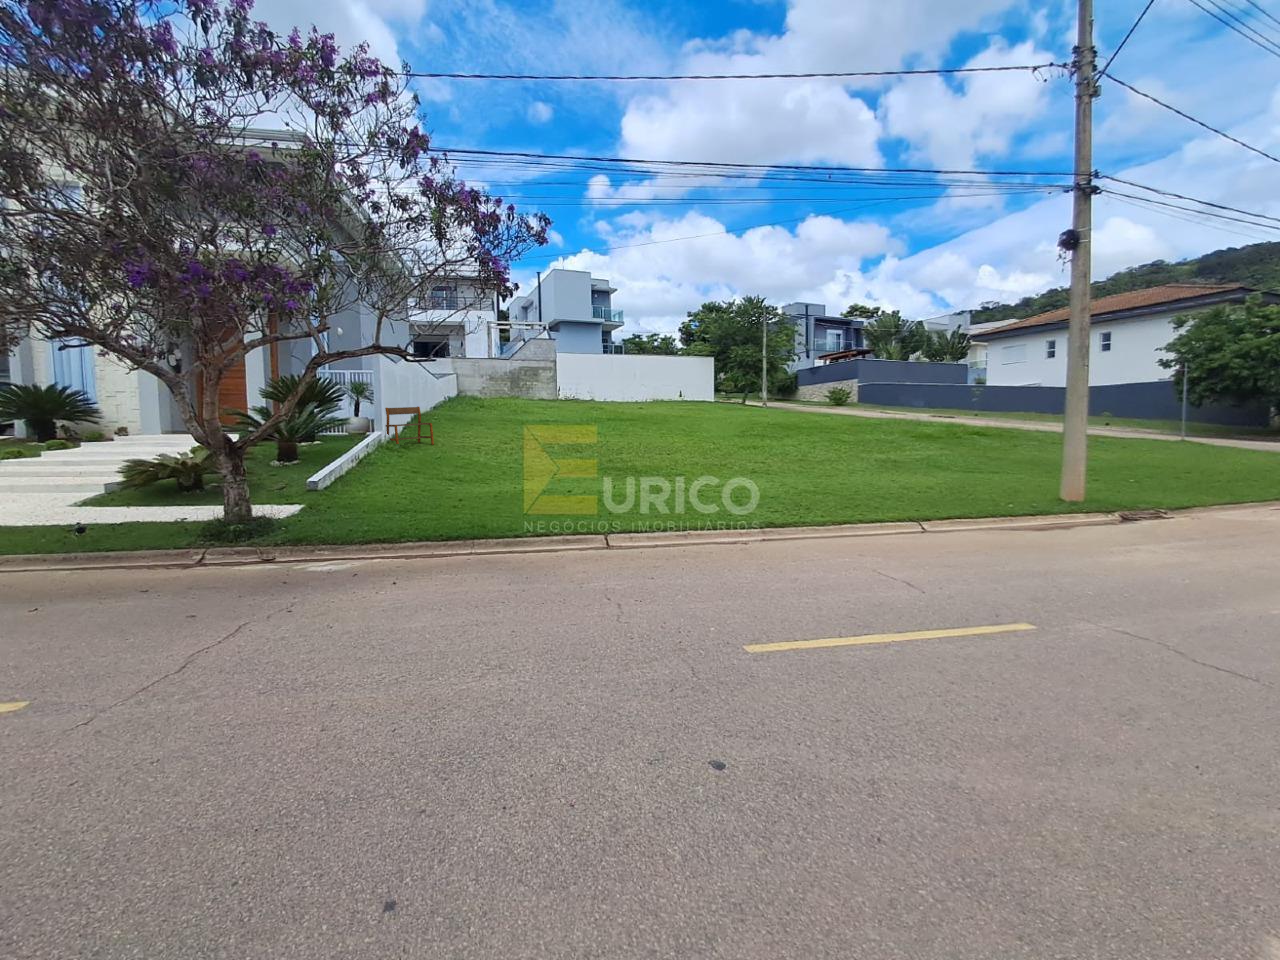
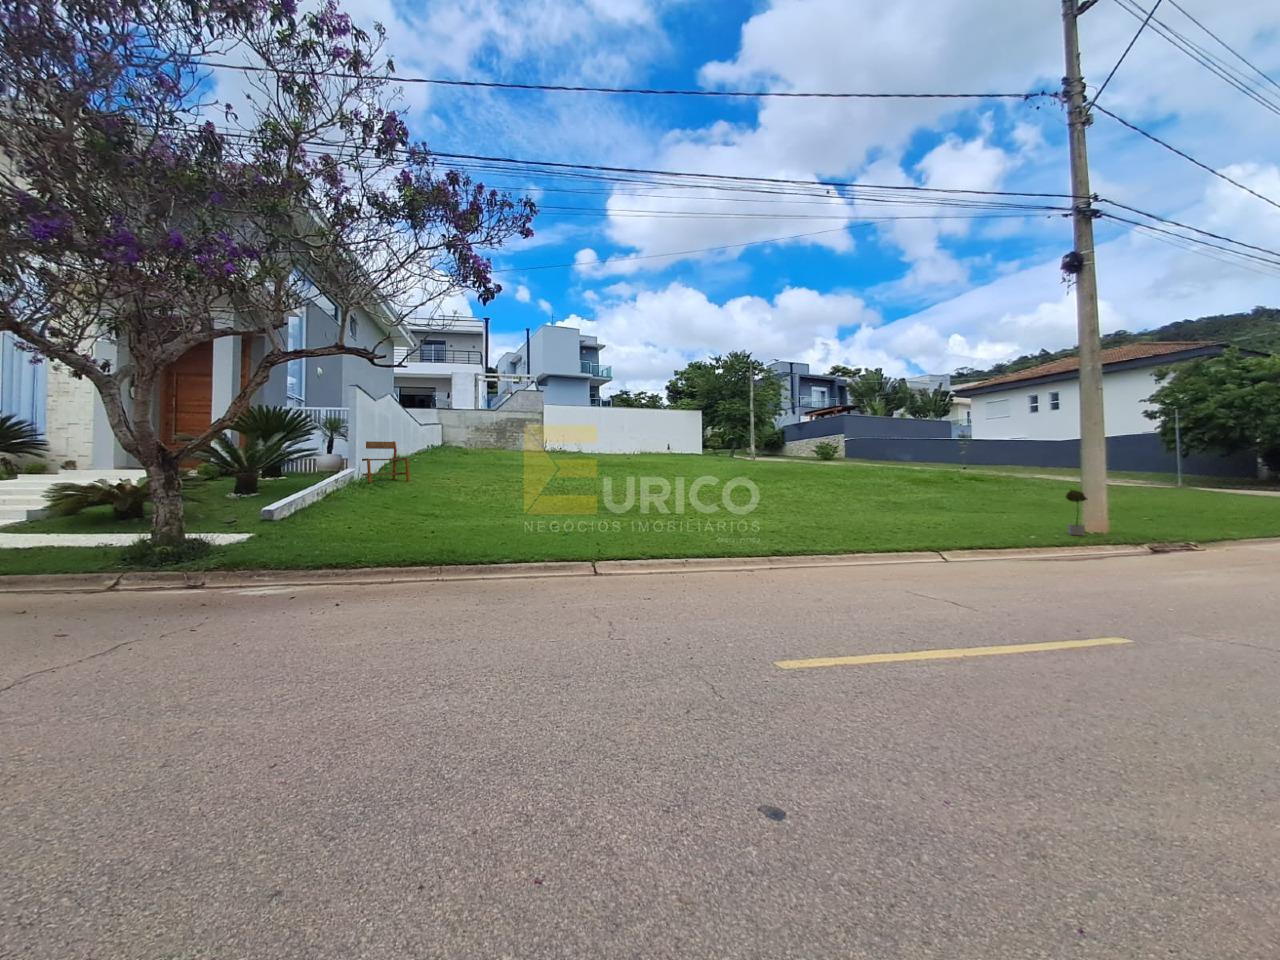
potted tree: none [1046,459,1067,503] -> present [1066,490,1087,536]

